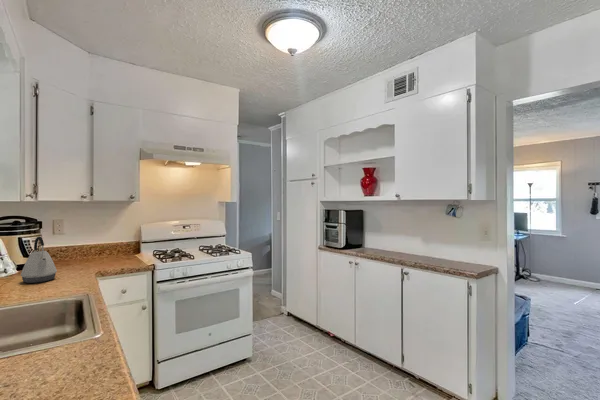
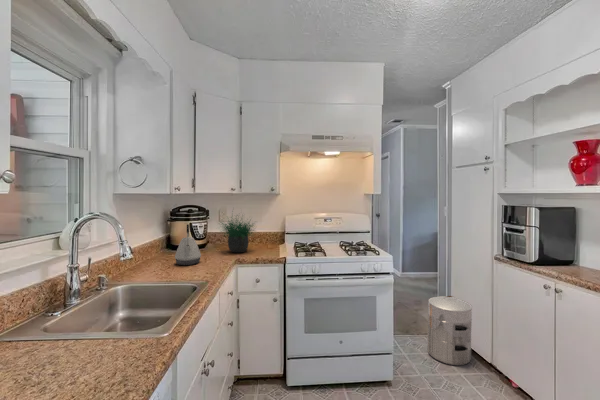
potted plant: none [62,214,124,266] -> present [222,219,254,253]
waste bin: none [273,283,305,337] -> present [427,296,472,366]

